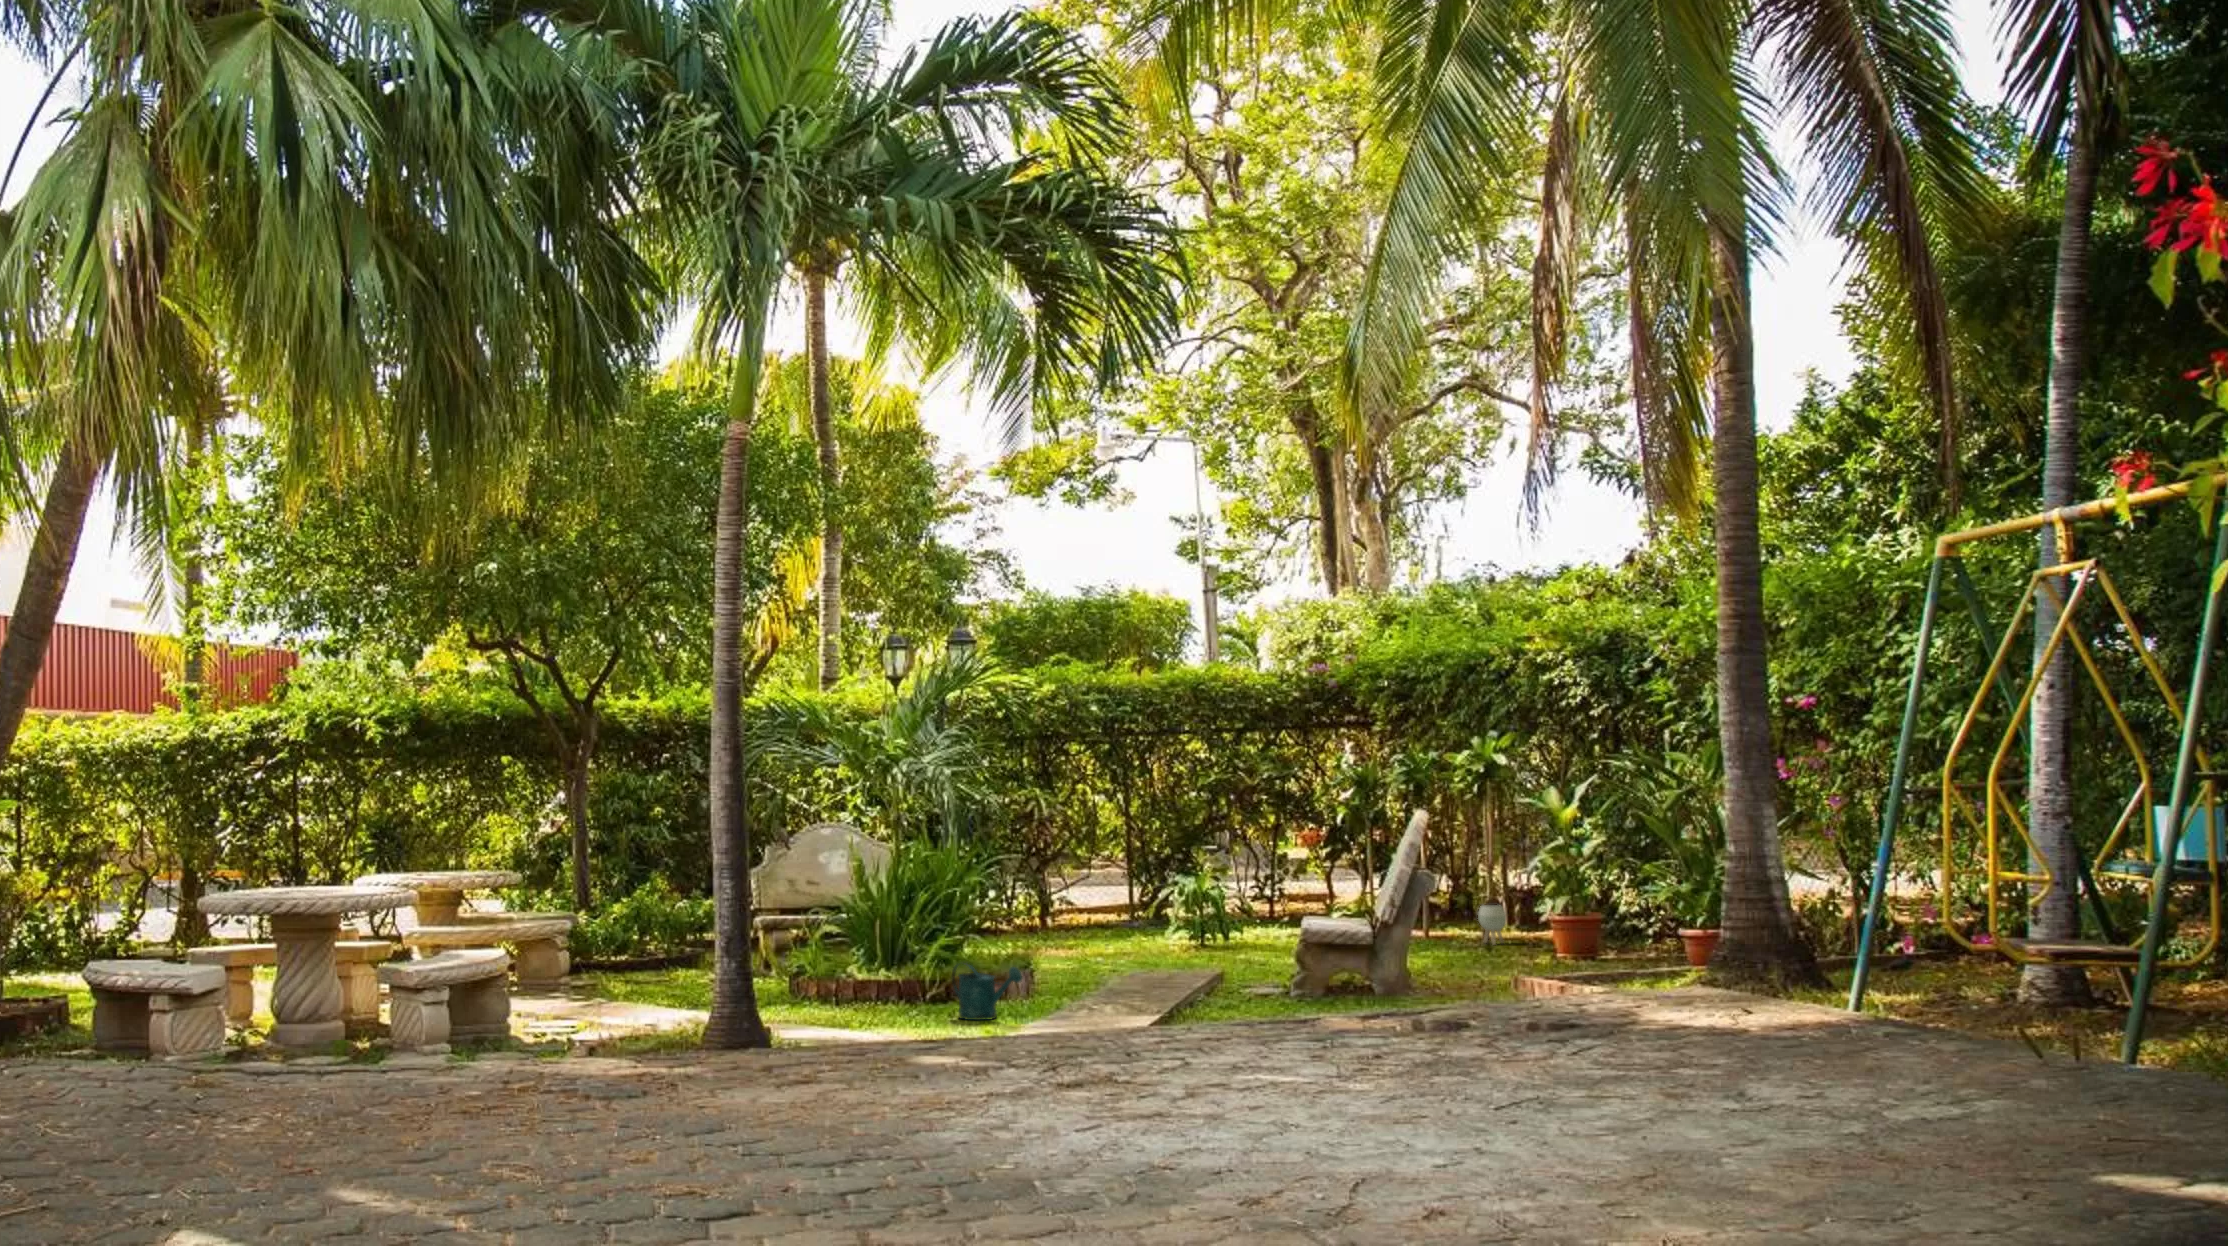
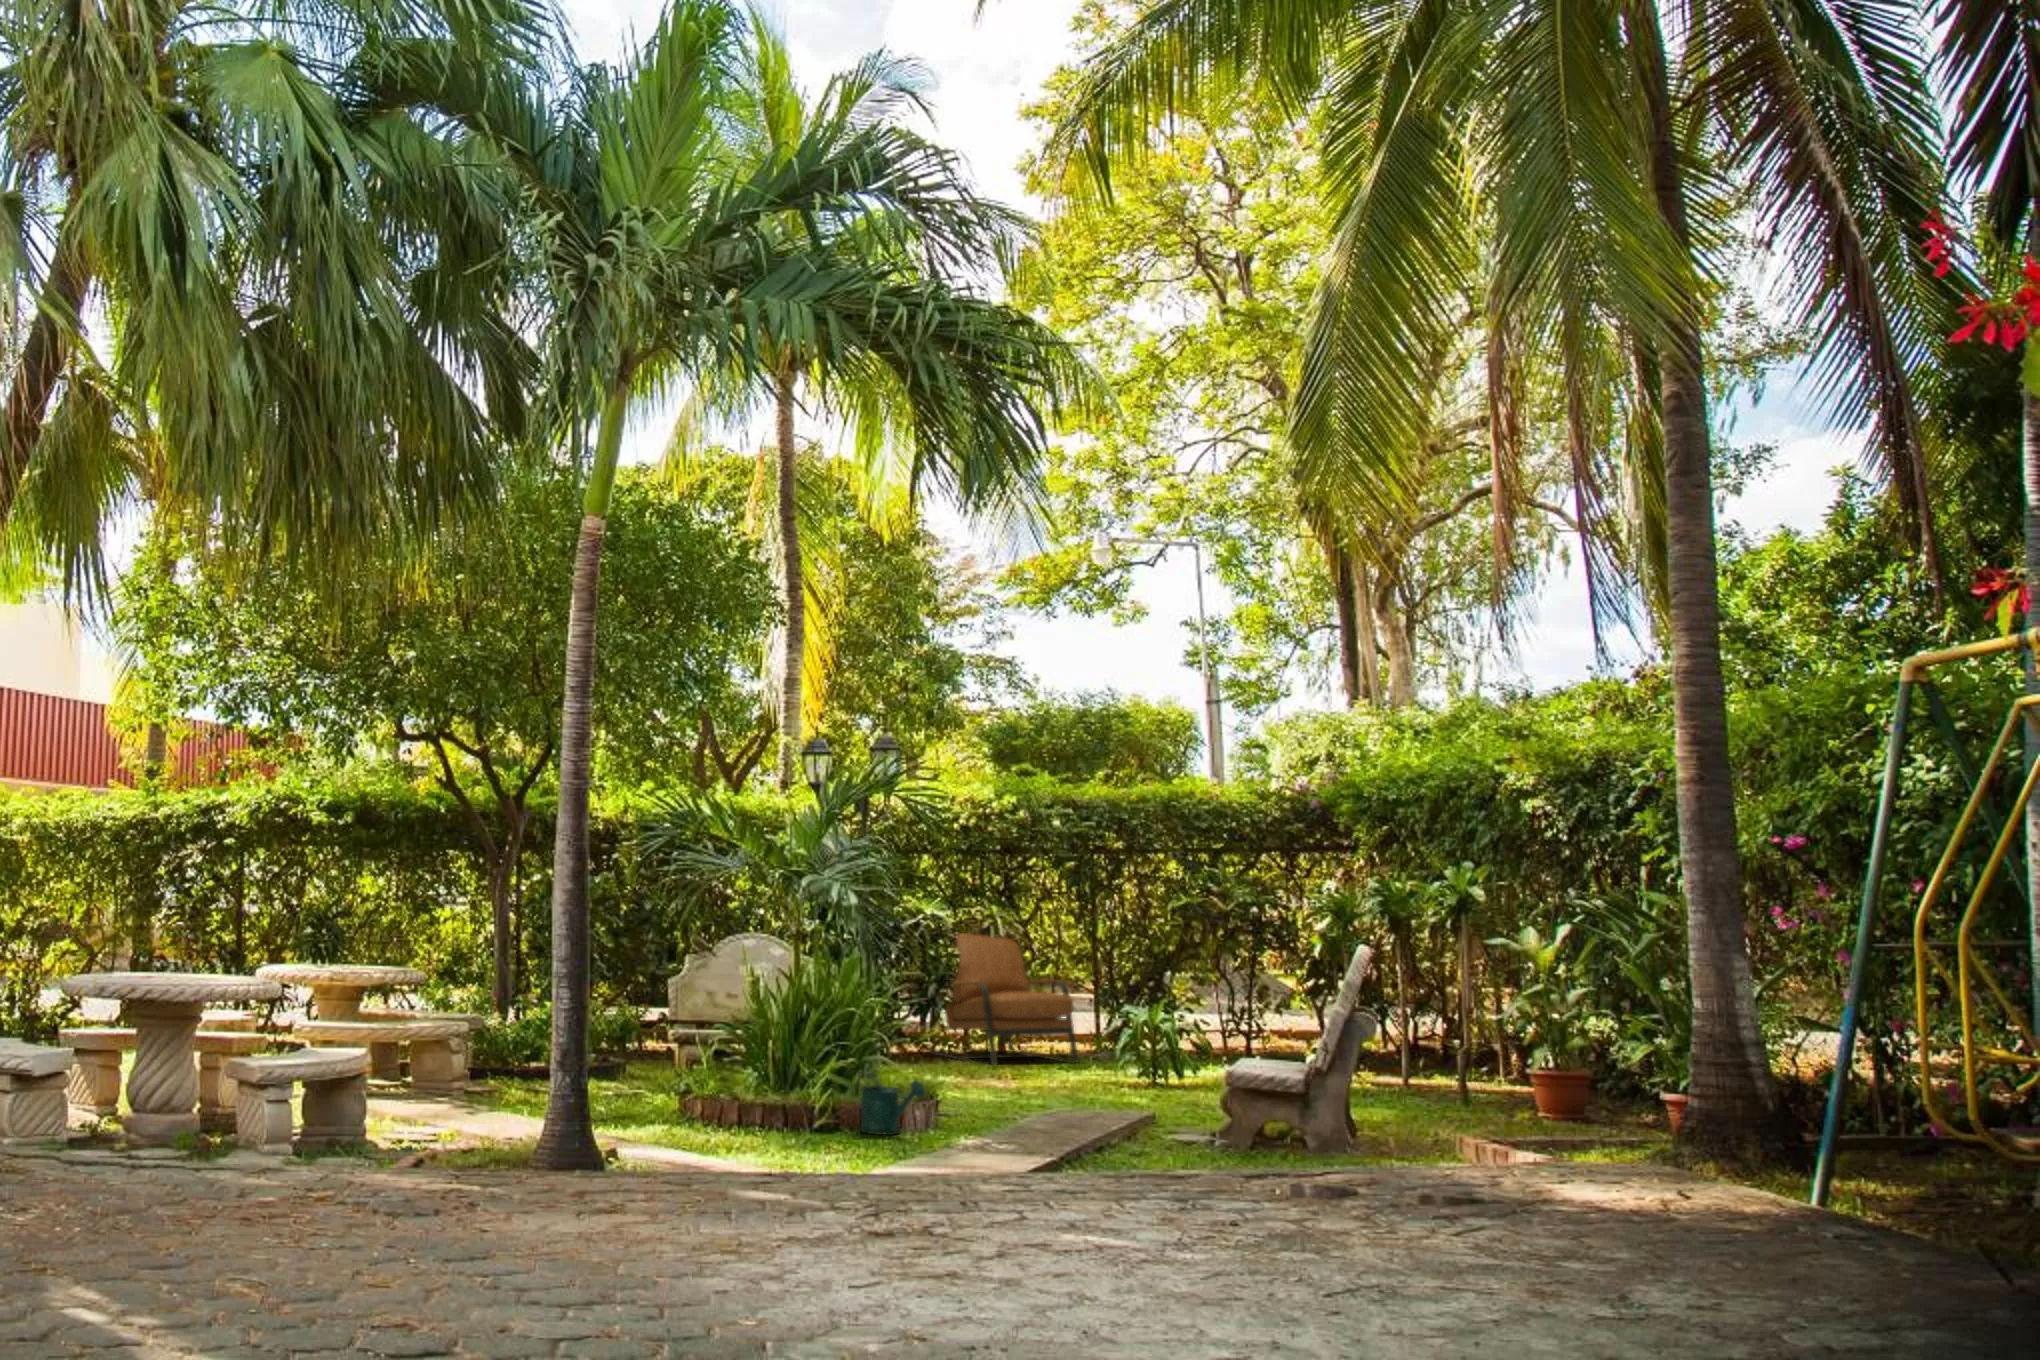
chair: none [979,813,1120,940] -> present [930,933,1078,1065]
planter: present [1478,905,1506,944] -> none [1463,1051,1494,1095]

